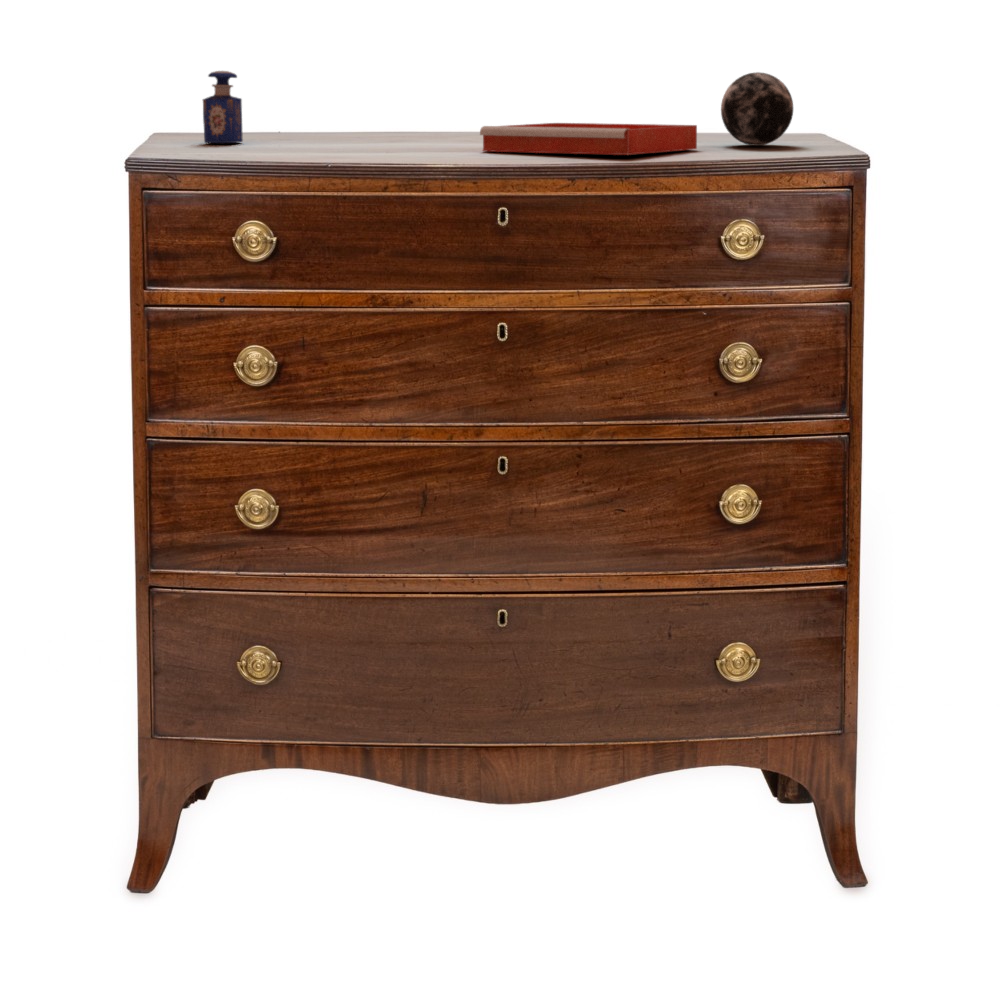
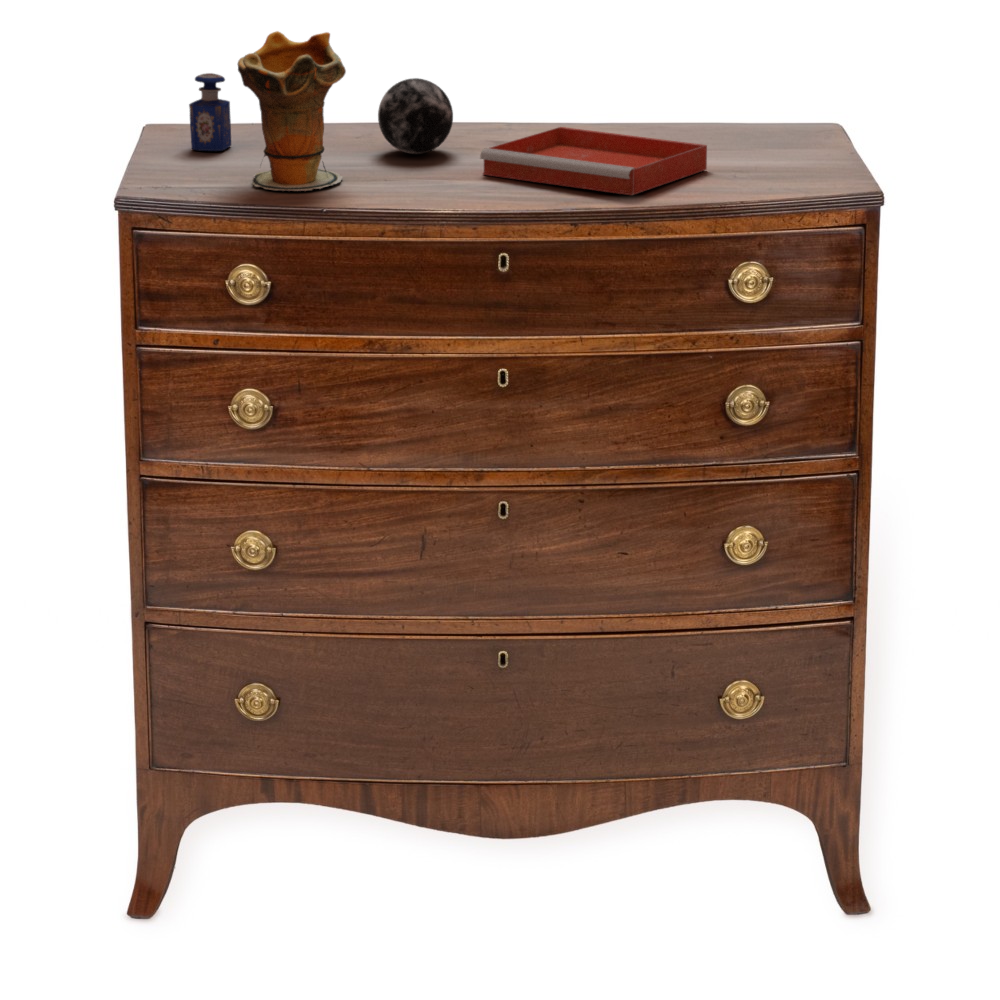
decorative vase: none [247,10,351,155] -> present [238,31,346,191]
decorative orb: present [721,72,793,146] -> present [378,78,453,154]

